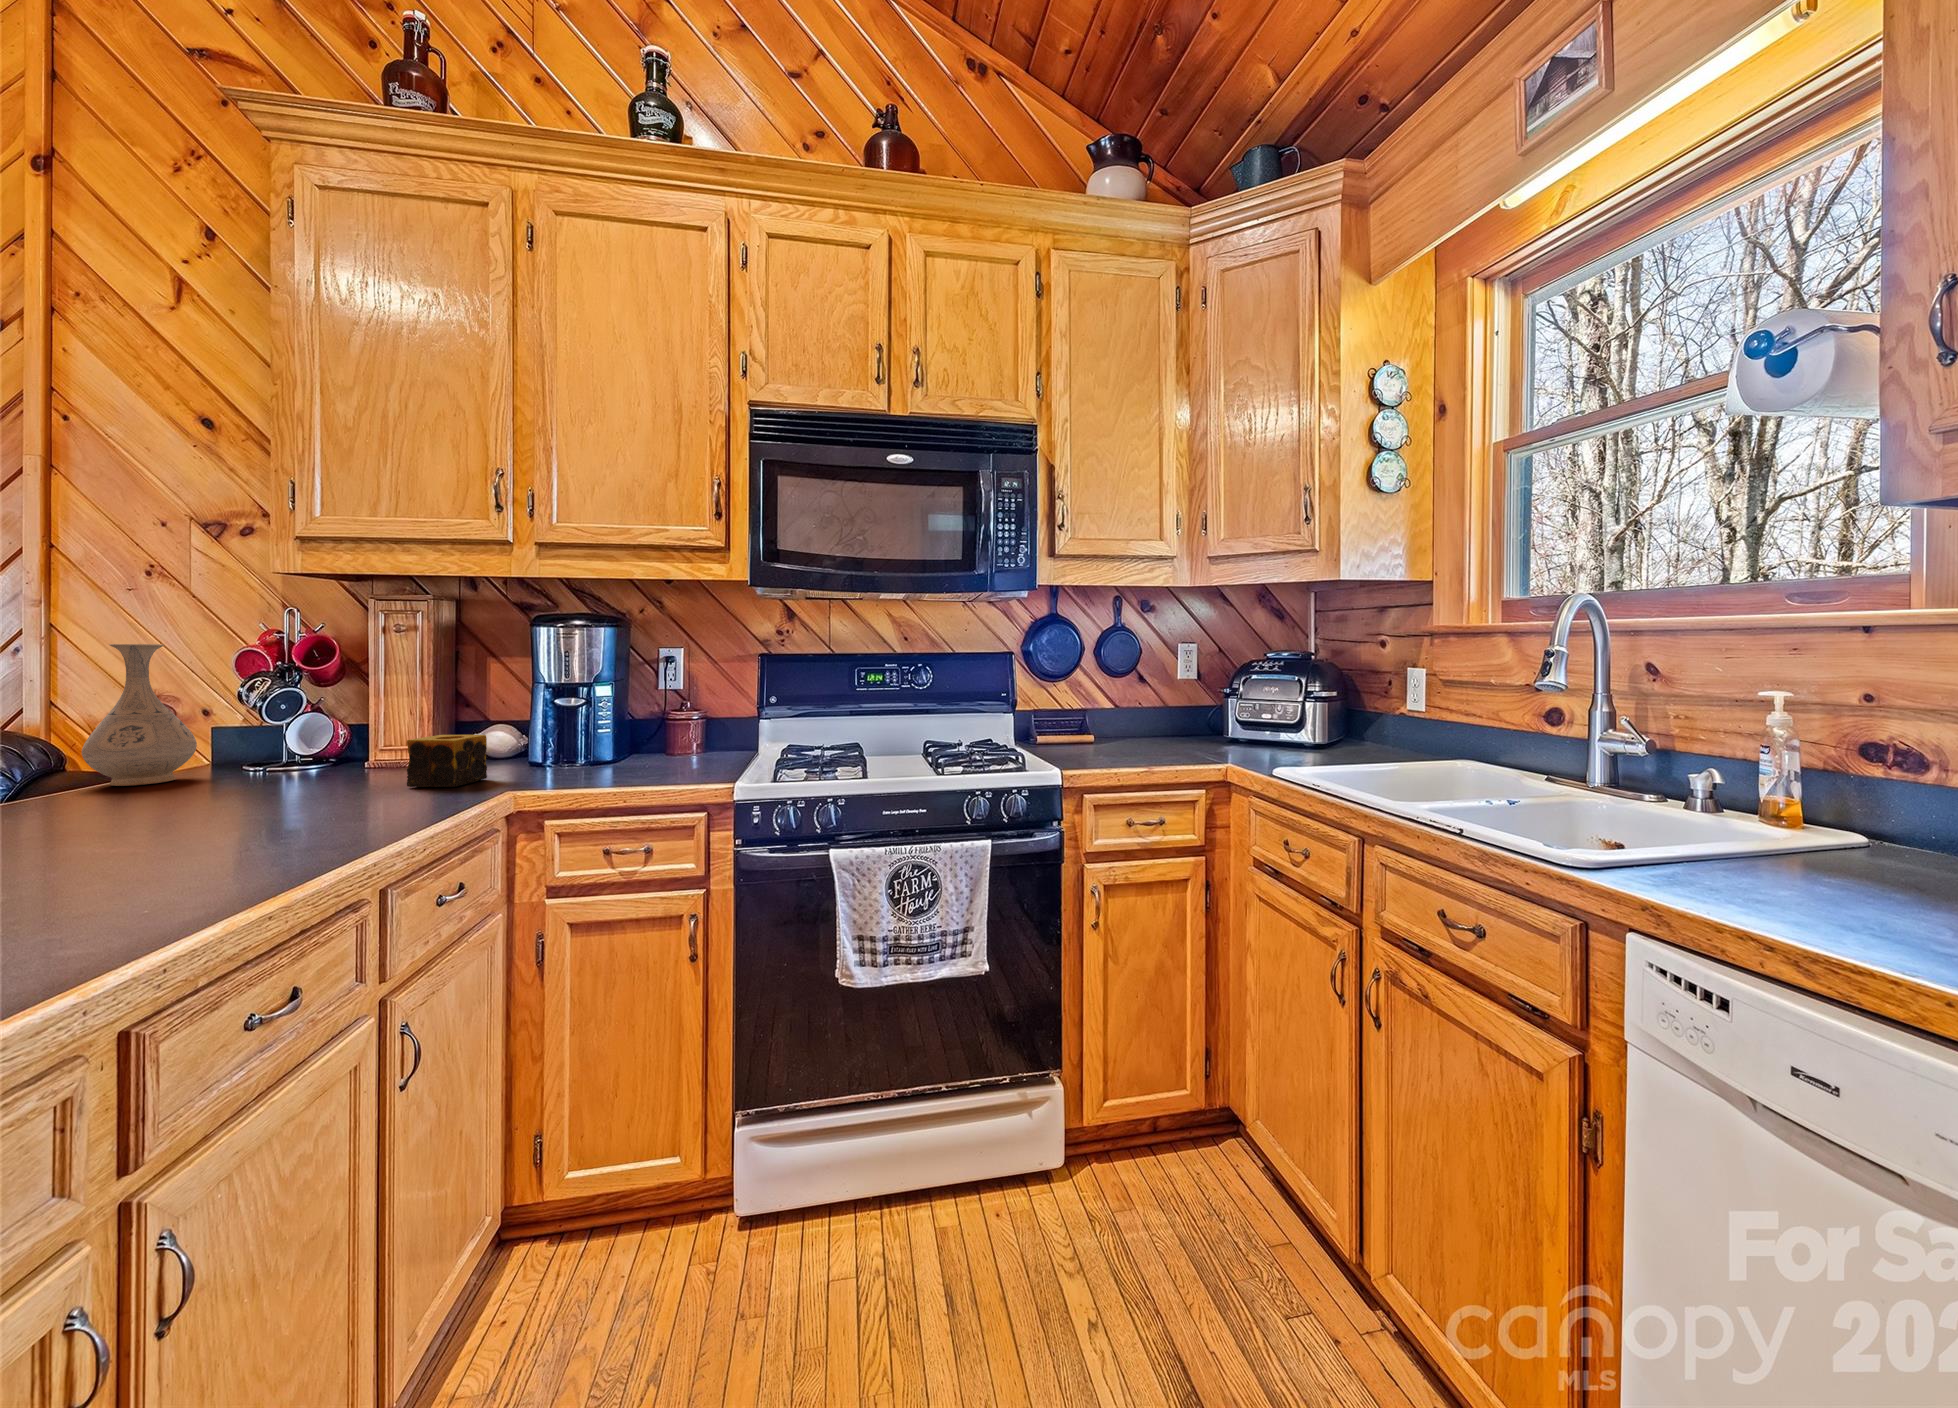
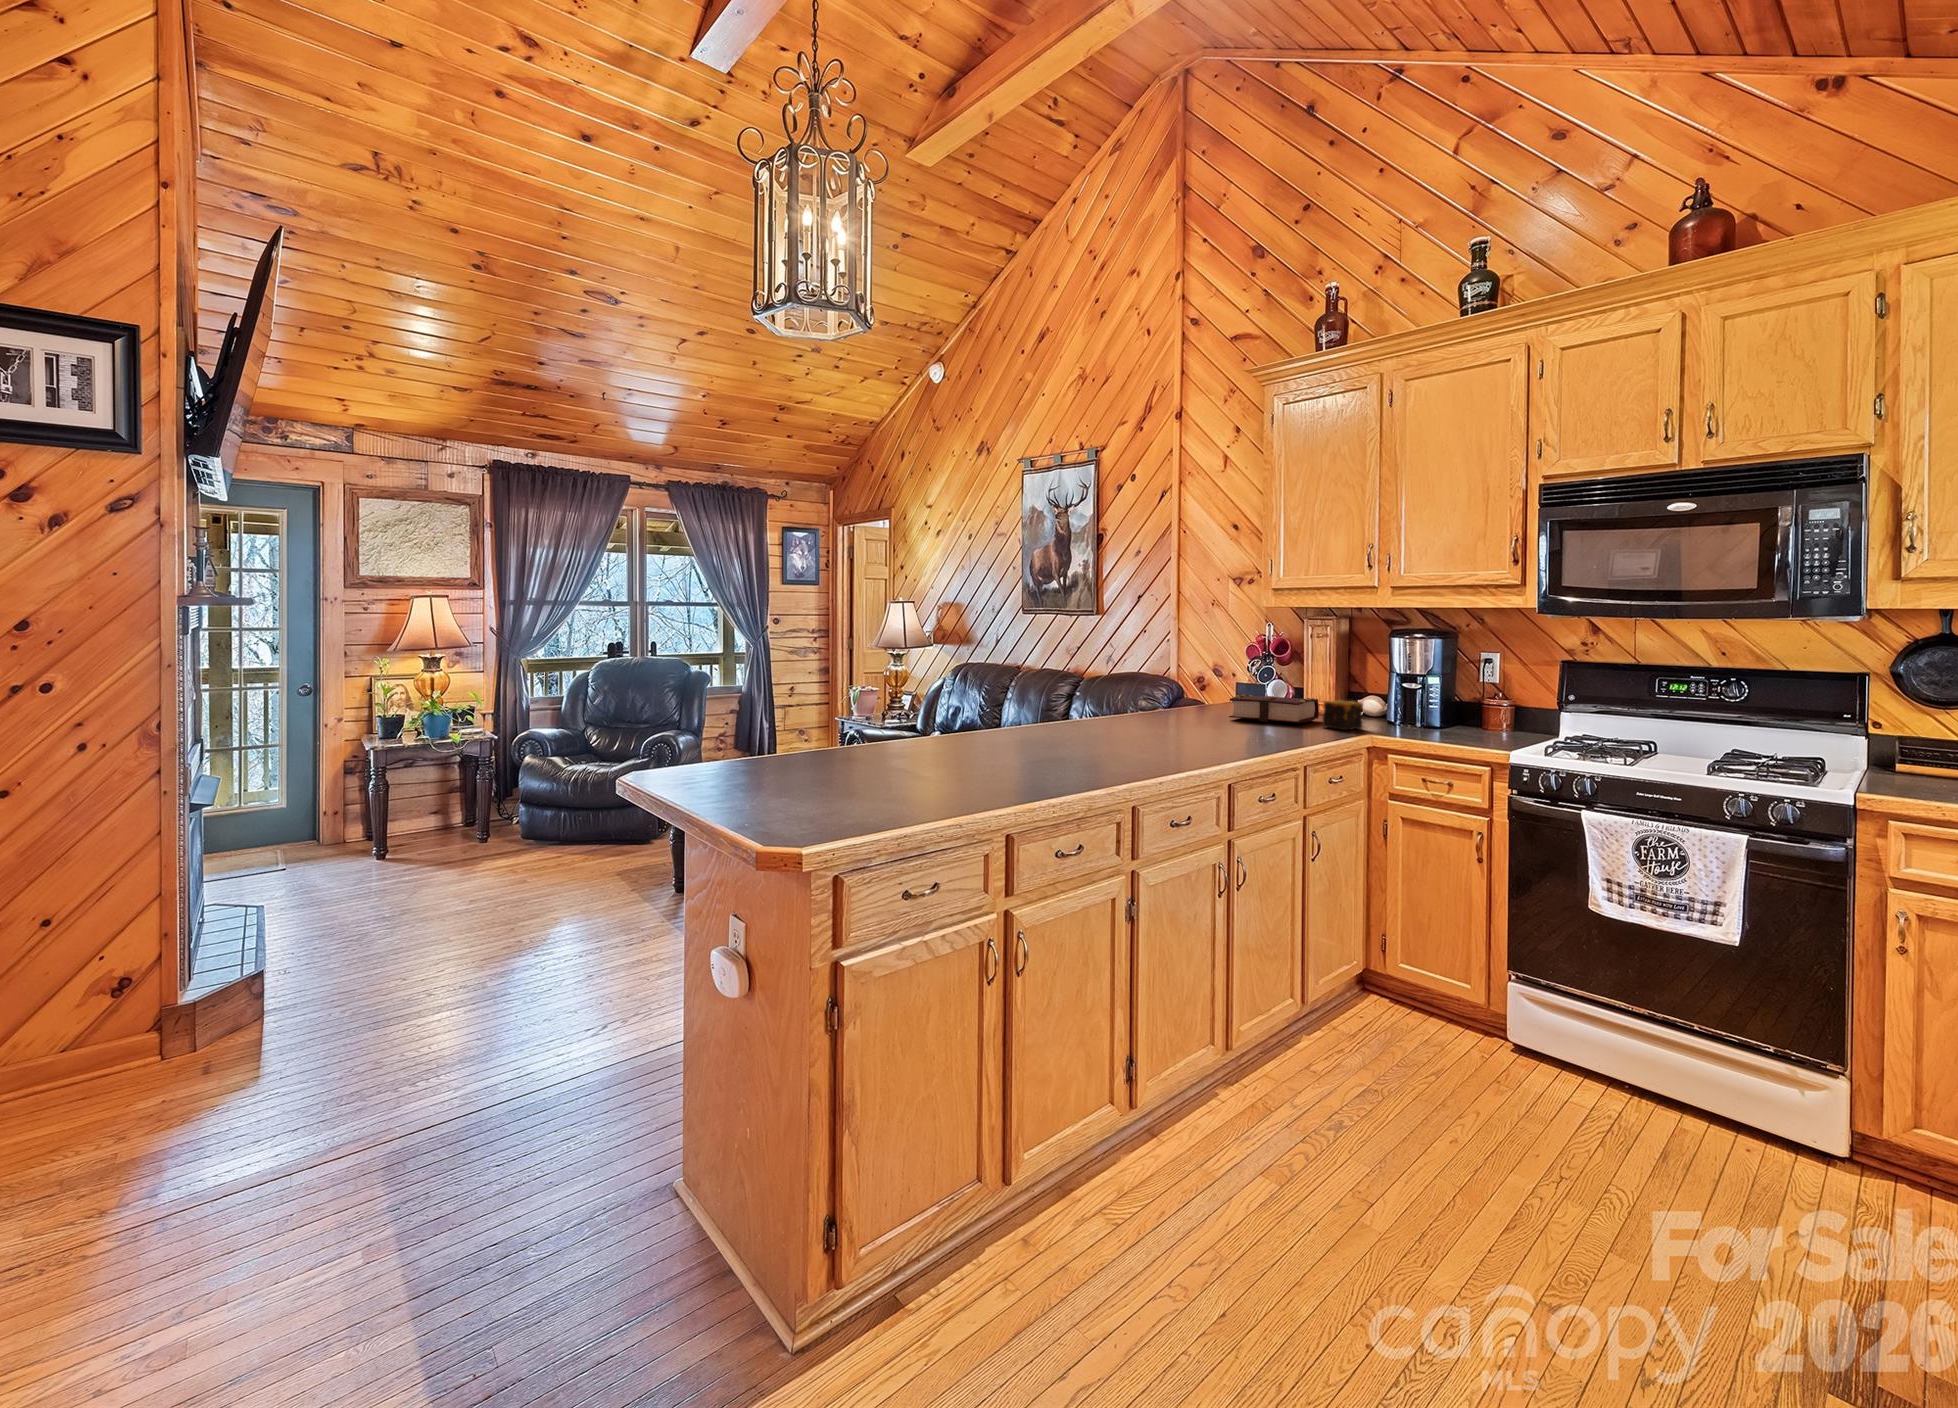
vase: present [82,644,197,786] -> none [1194,643,1231,712]
book: none [172,735,401,796] -> present [1229,694,1319,723]

